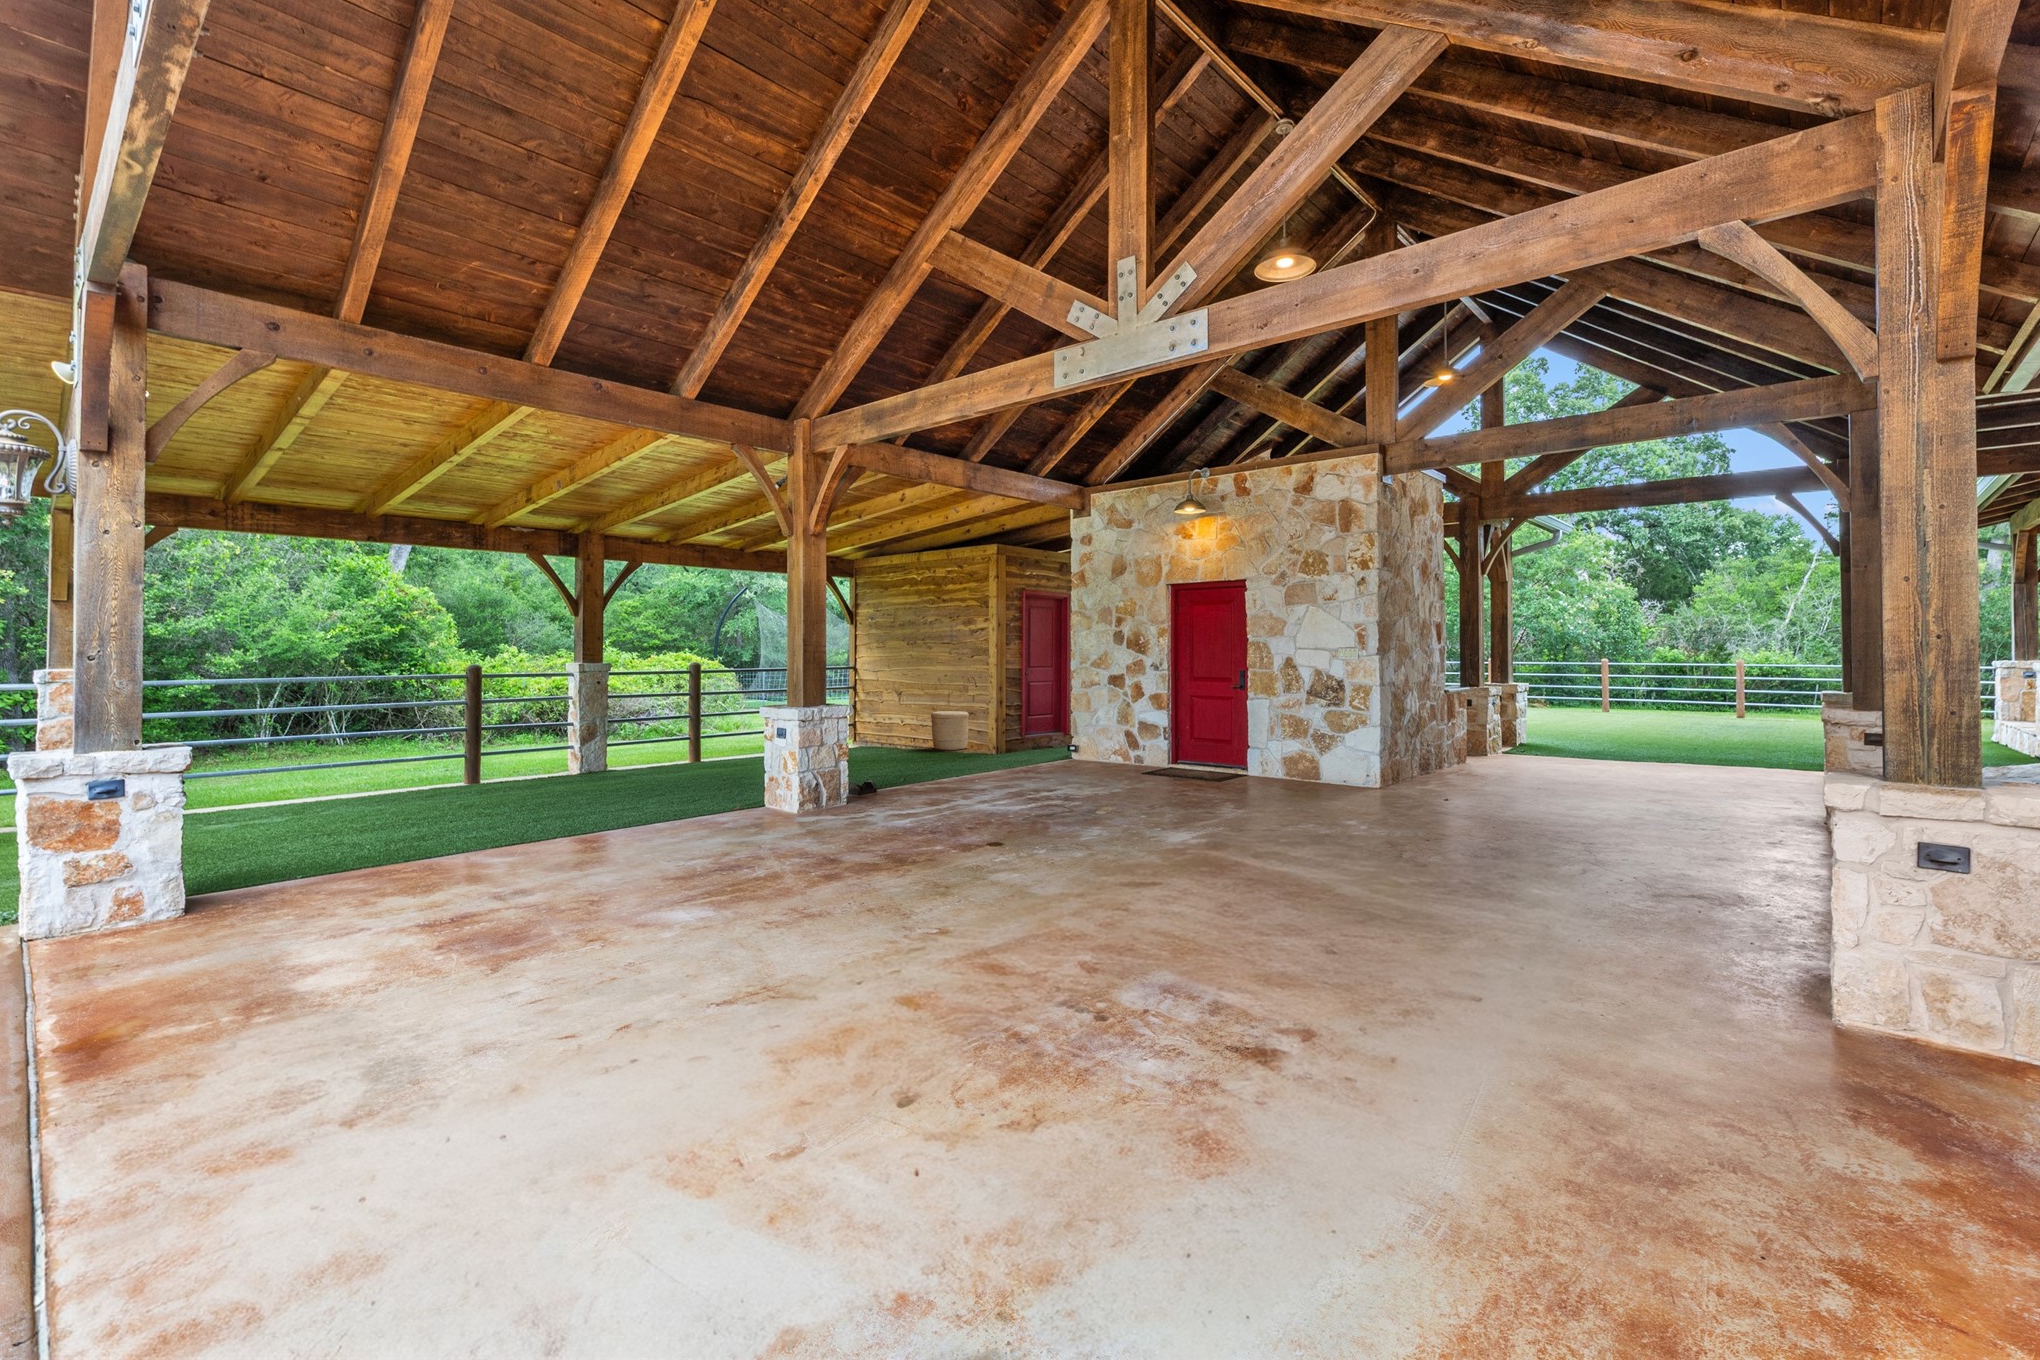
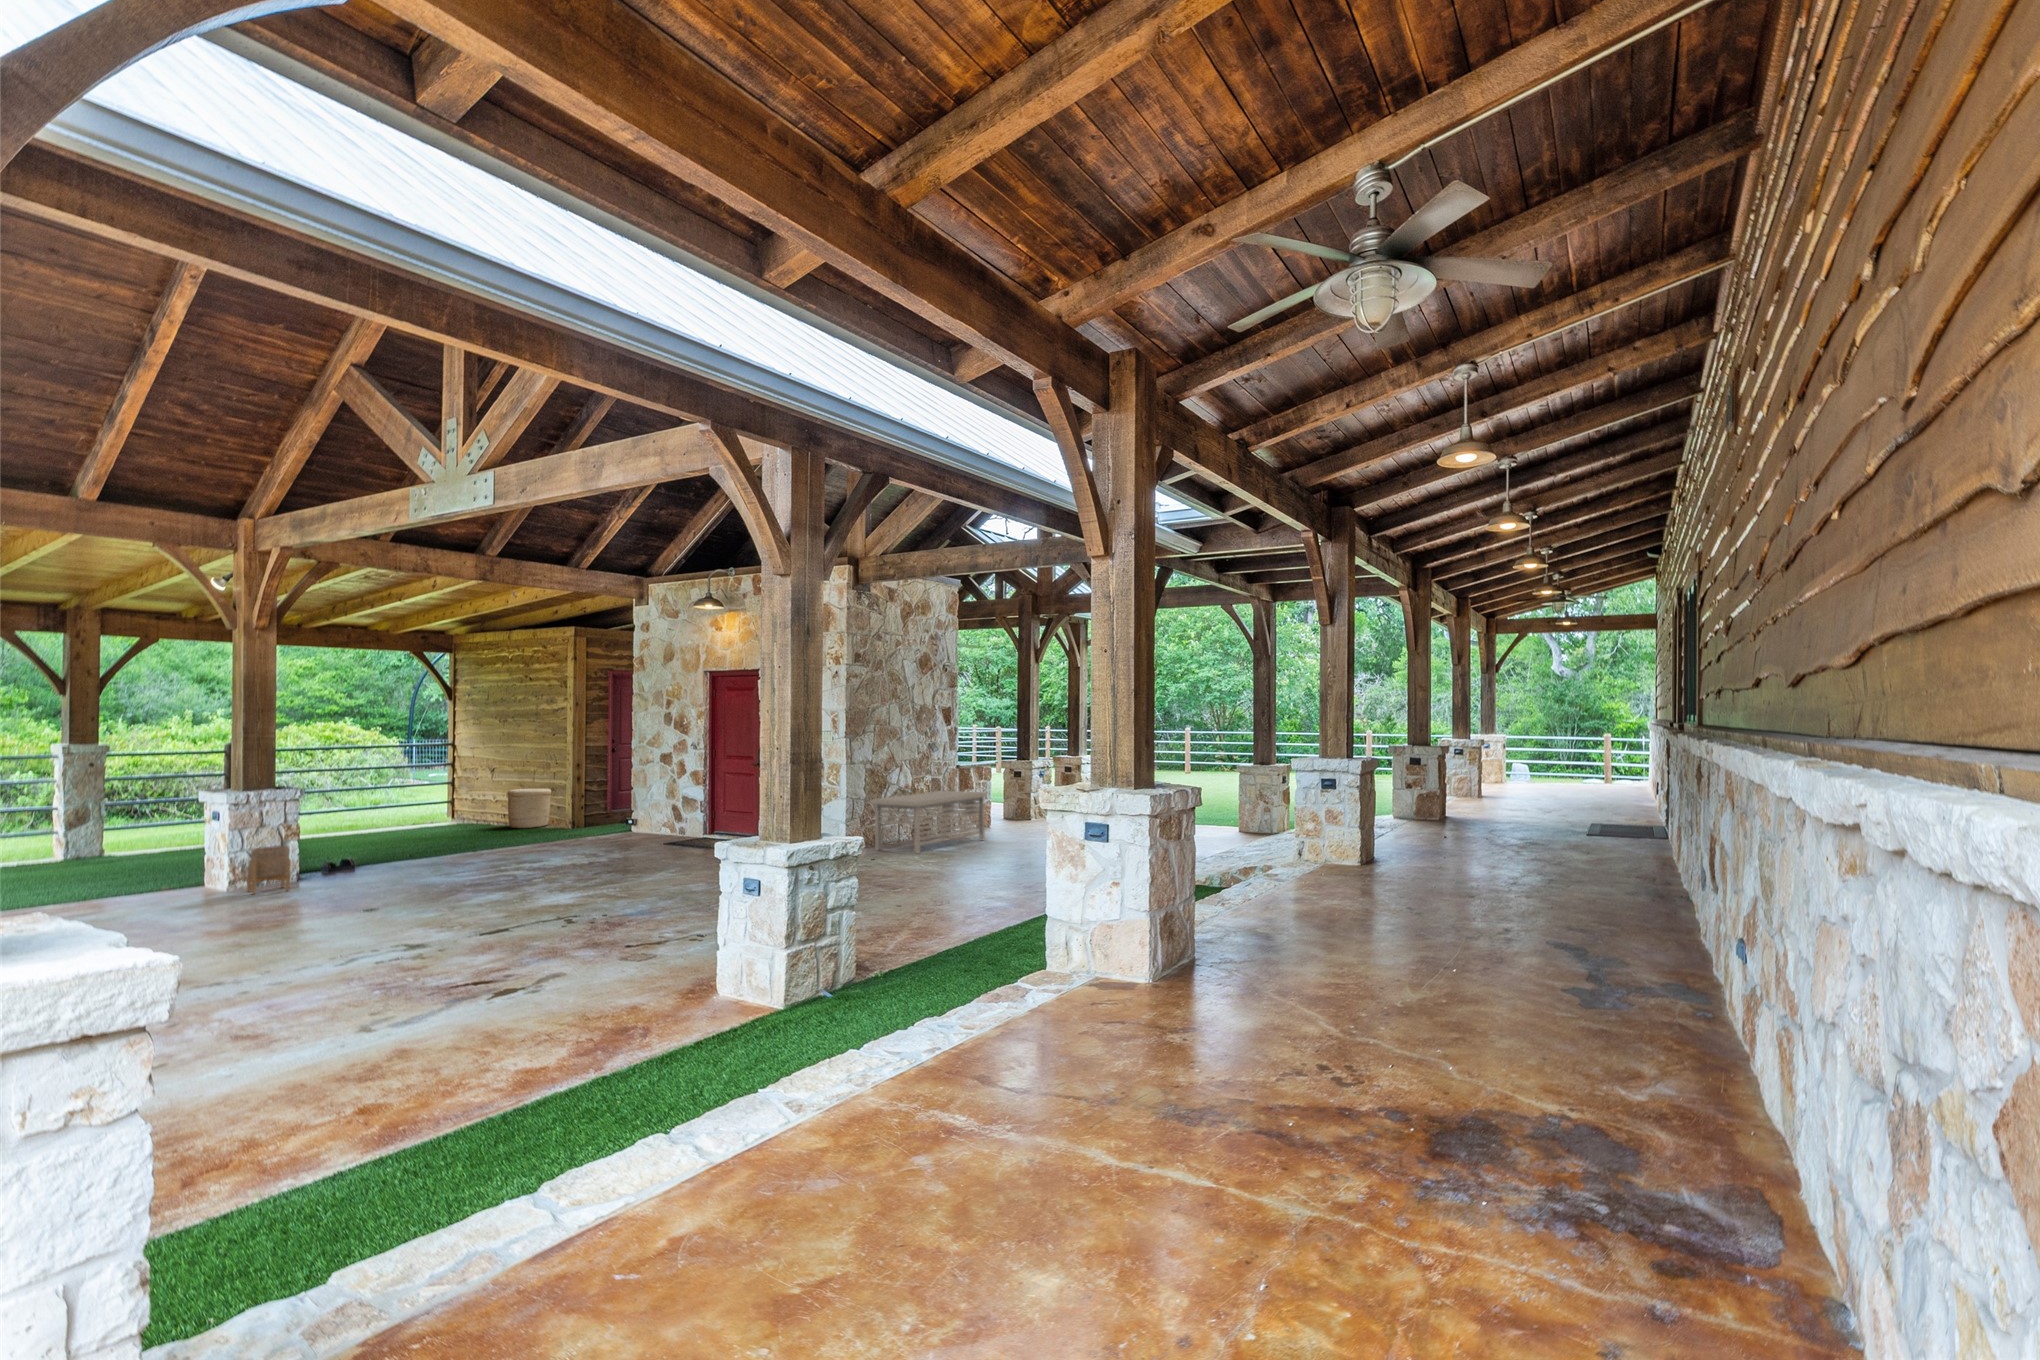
storage bench: none [1398,720,1507,792] -> present [870,791,987,854]
planter: none [819,765,860,816] -> present [247,846,291,895]

